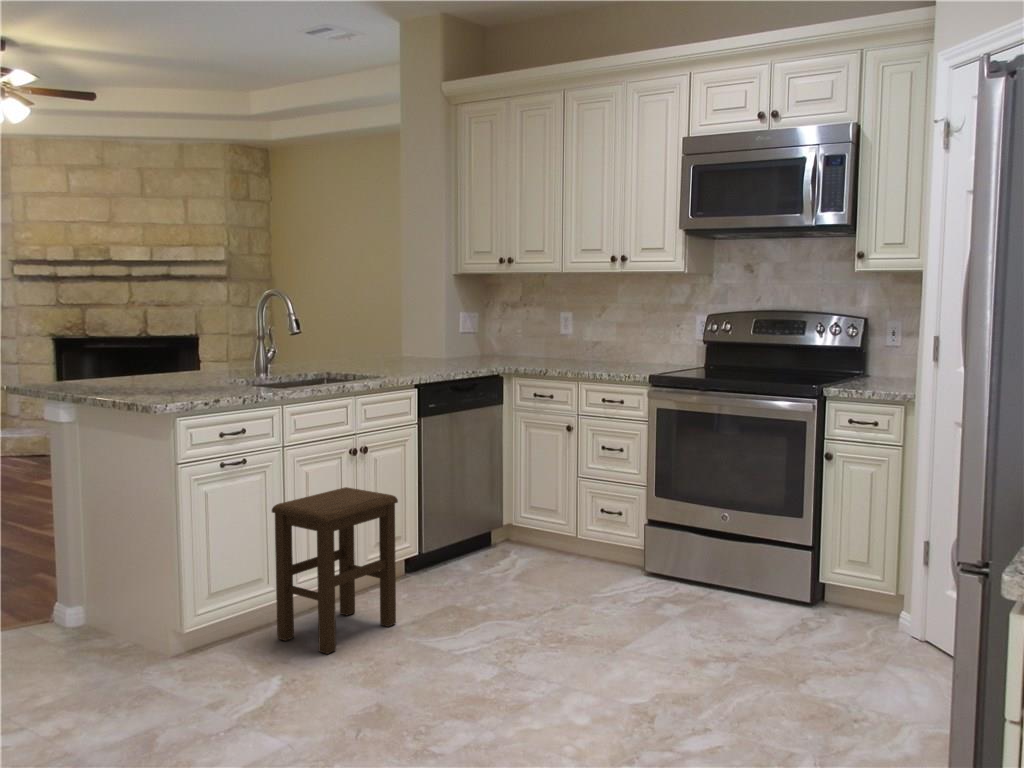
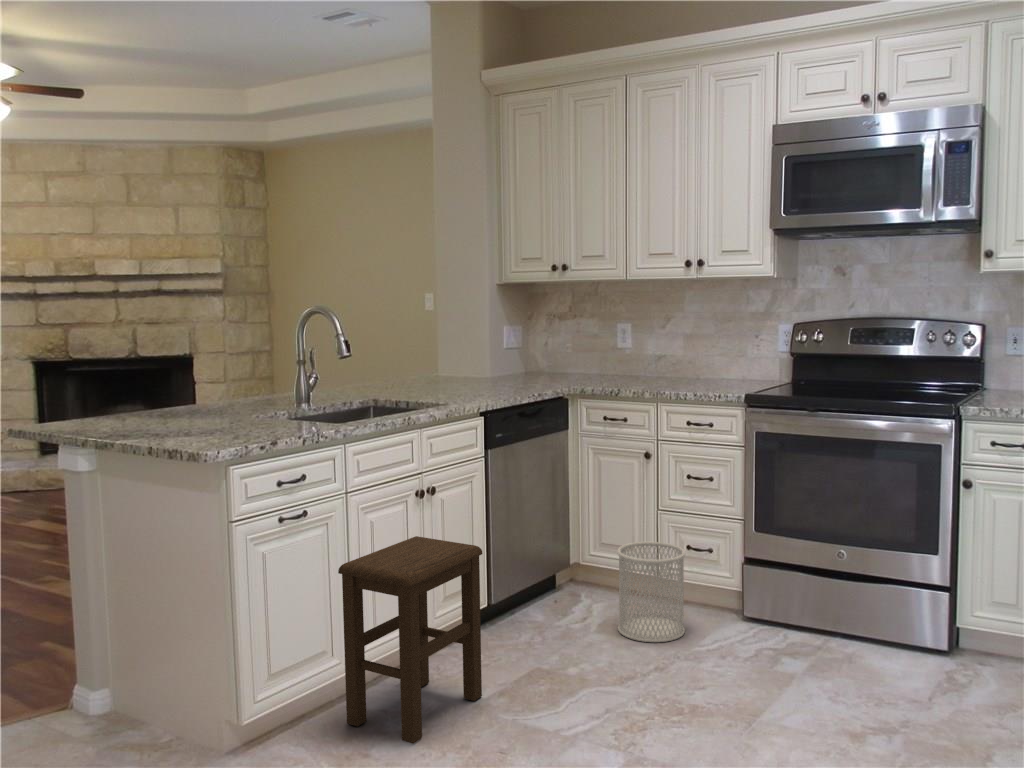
wastebasket: none [532,504,592,590] -> present [617,542,685,642]

